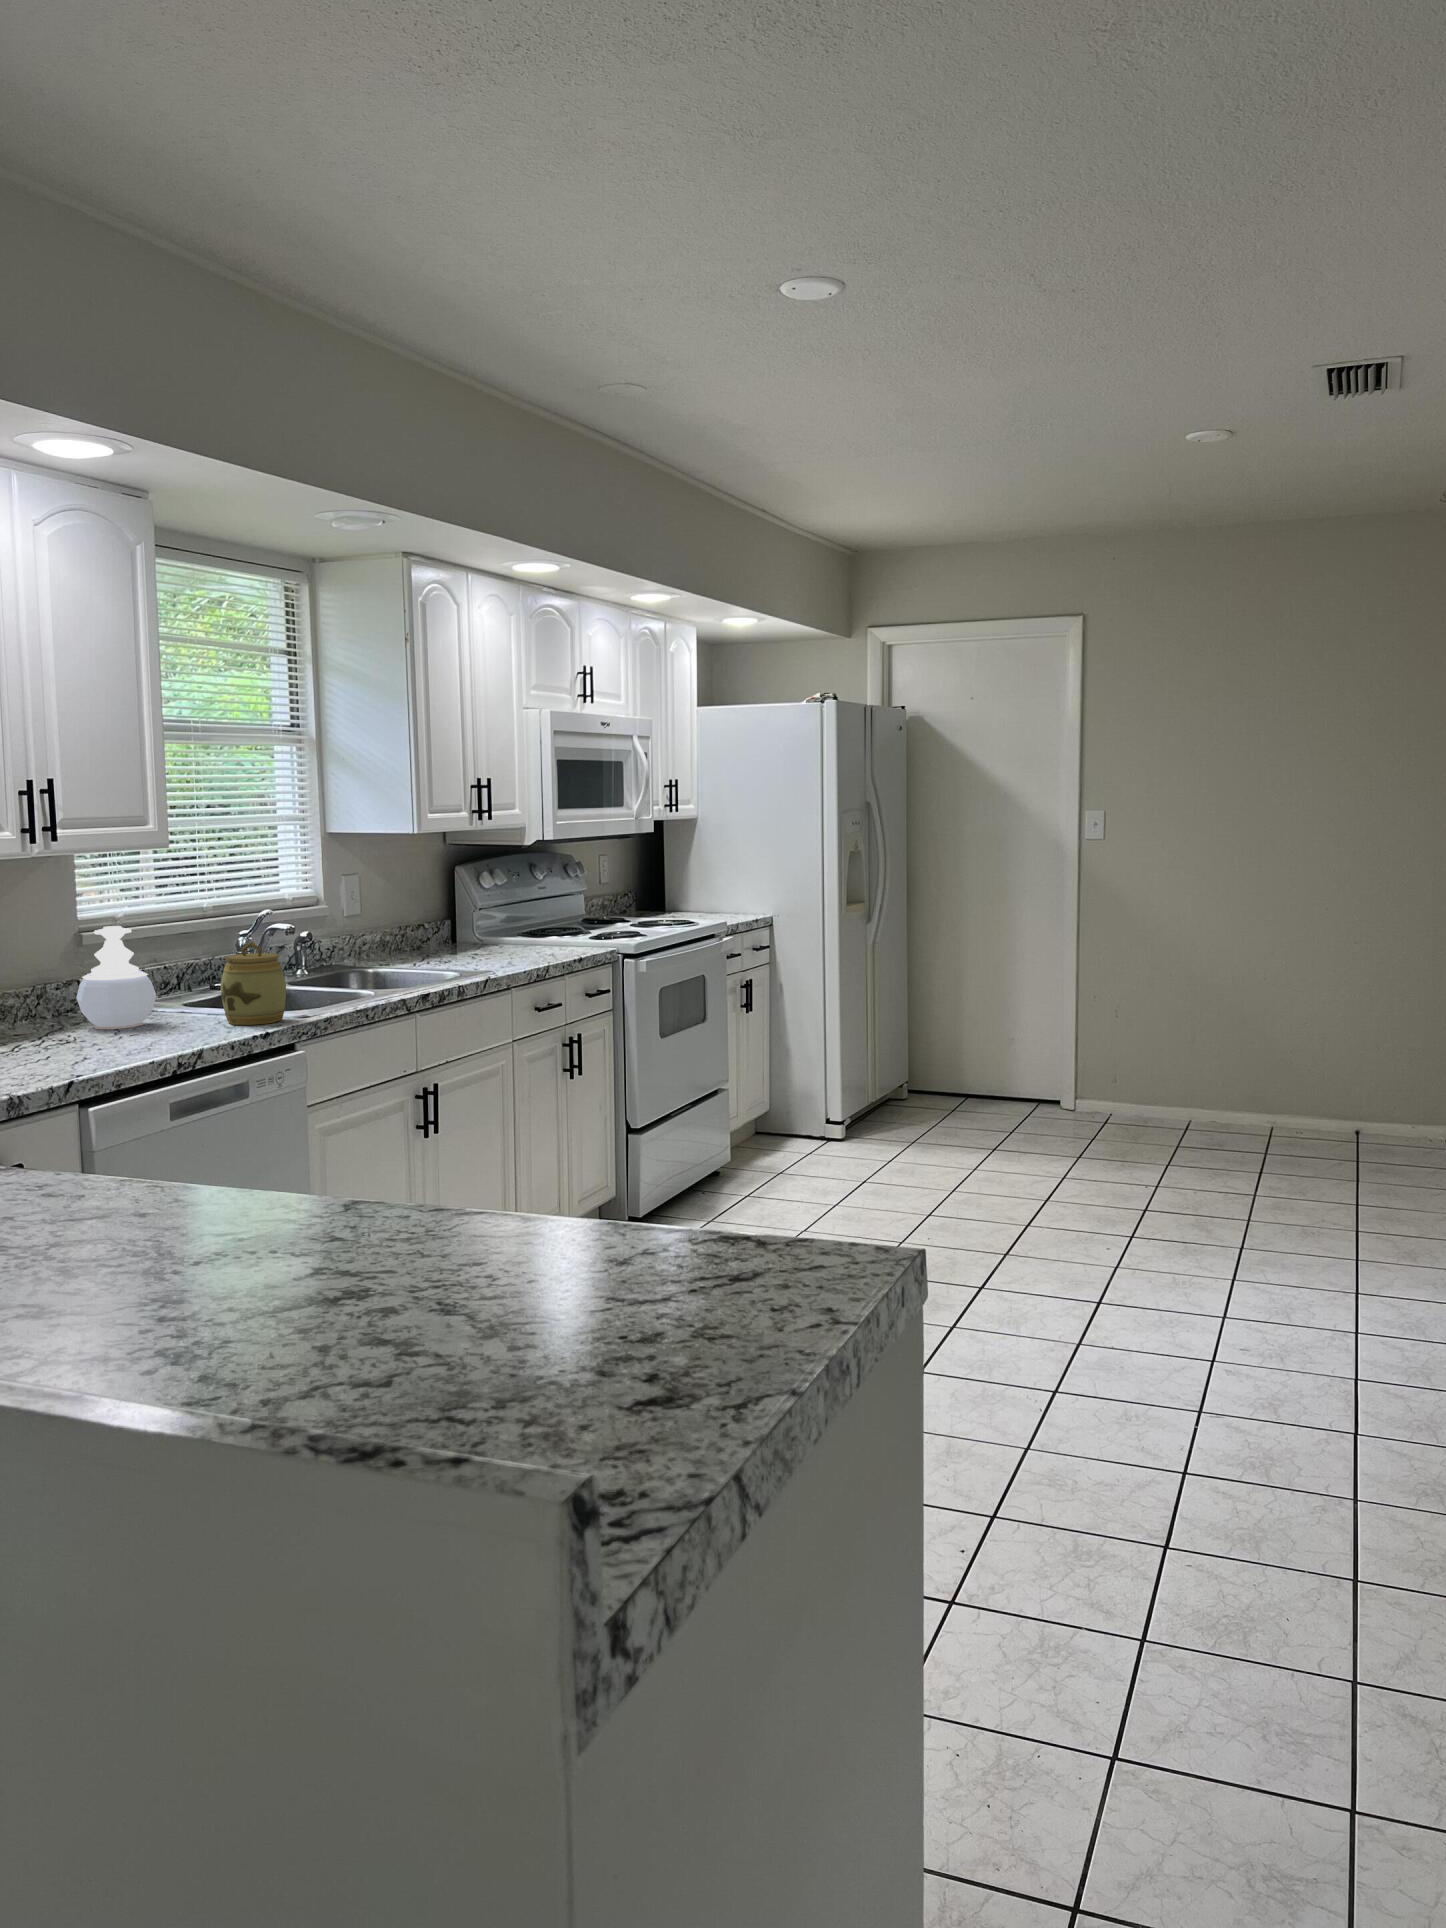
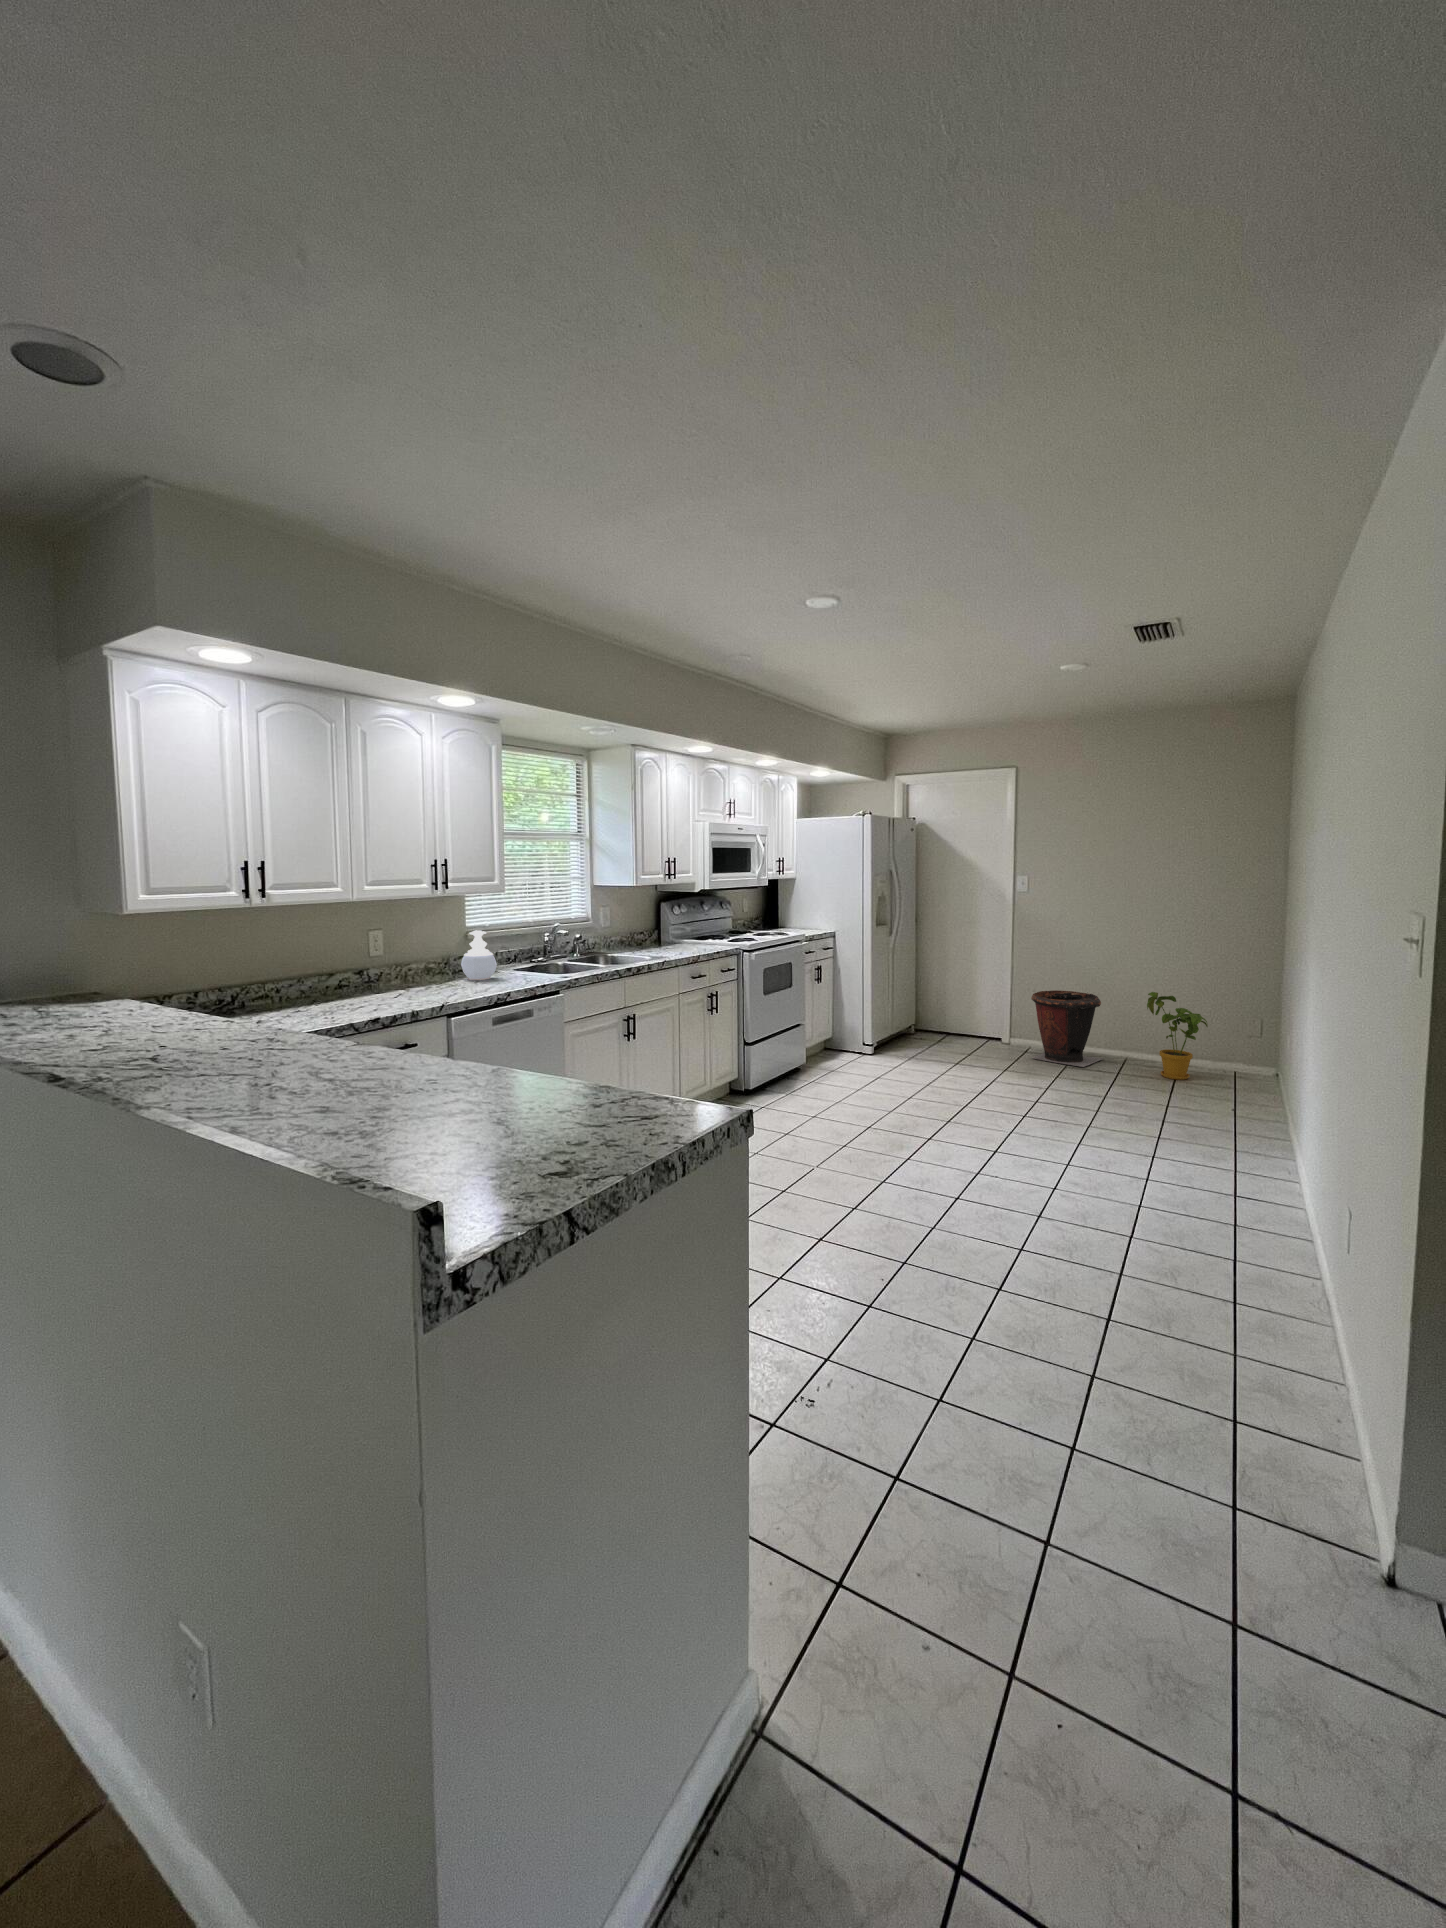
jar: present [220,942,286,1025] -> none [526,940,557,981]
house plant: none [1304,1005,1402,1152] -> present [1147,992,1208,1080]
trash can: none [1114,1010,1233,1140] -> present [1031,990,1103,1067]

